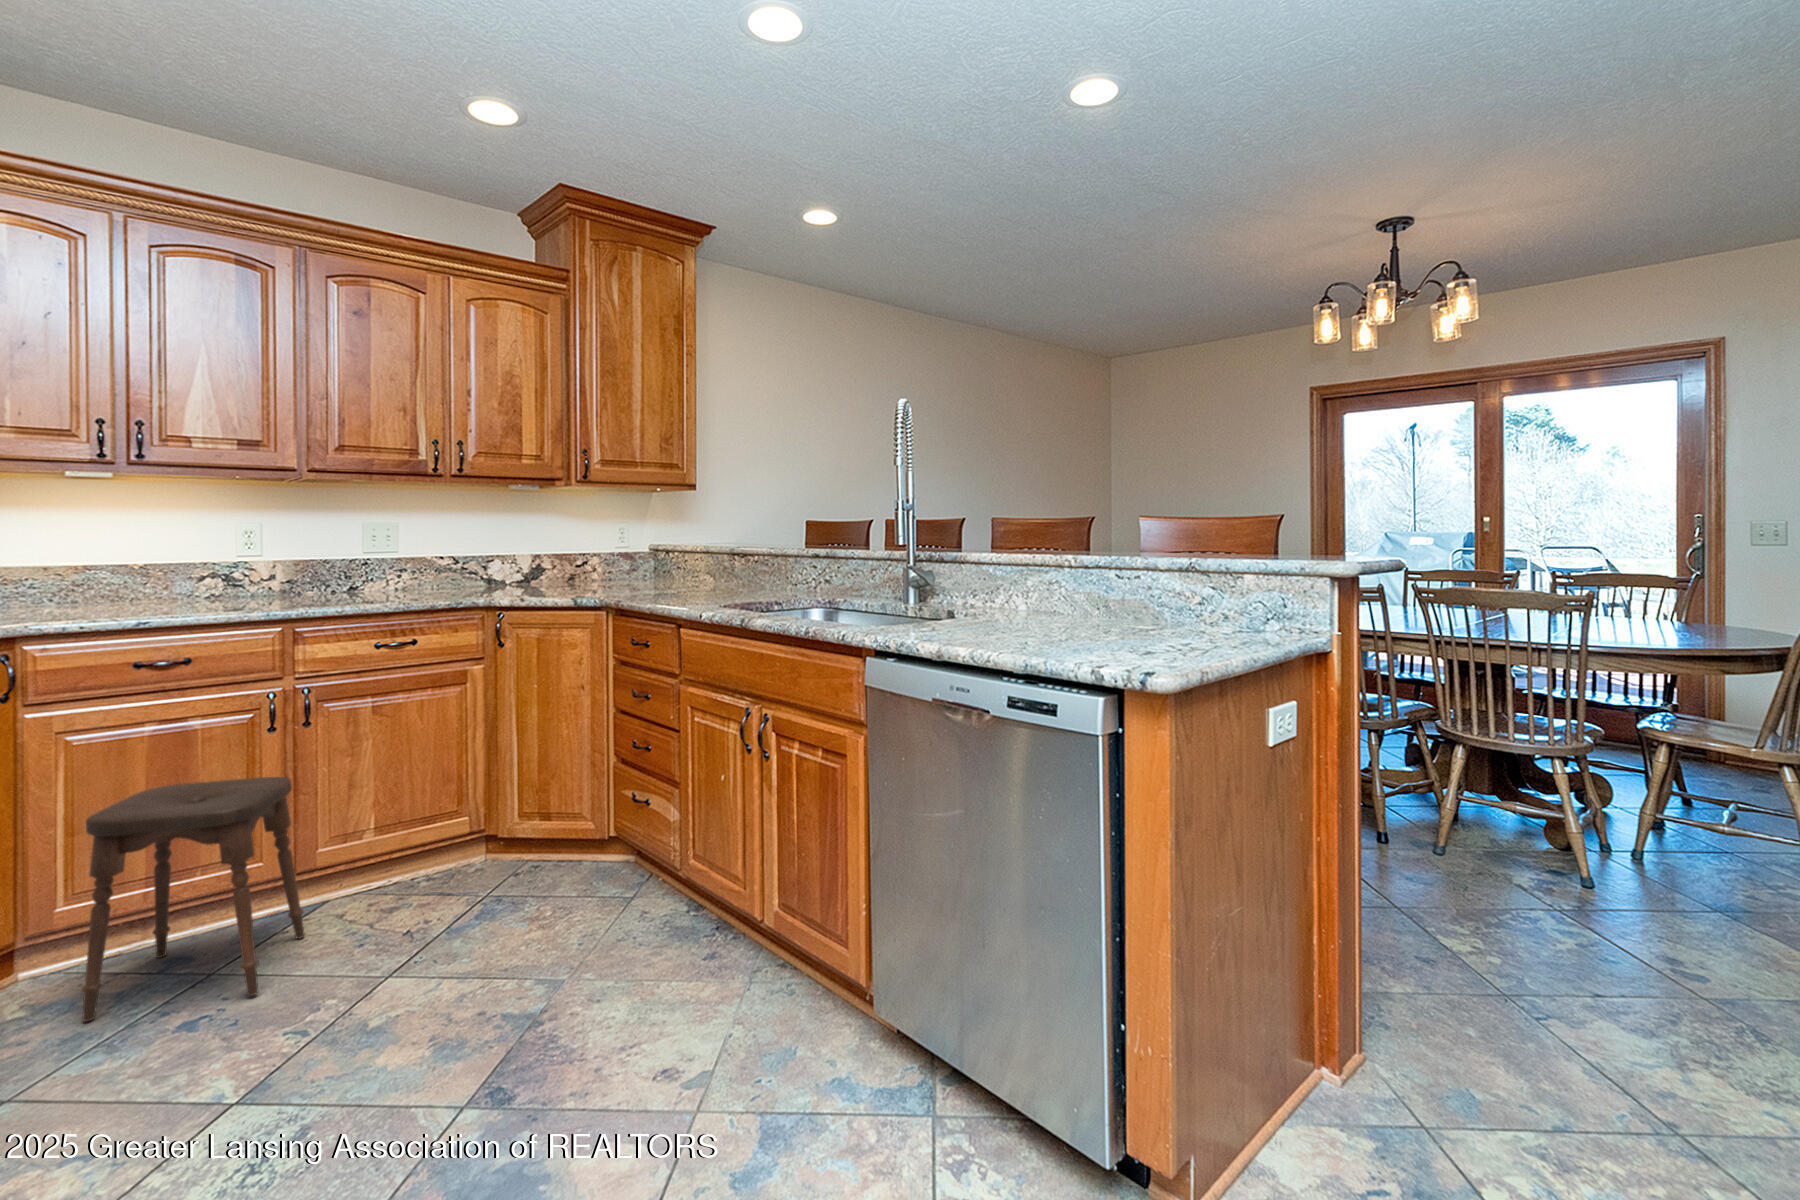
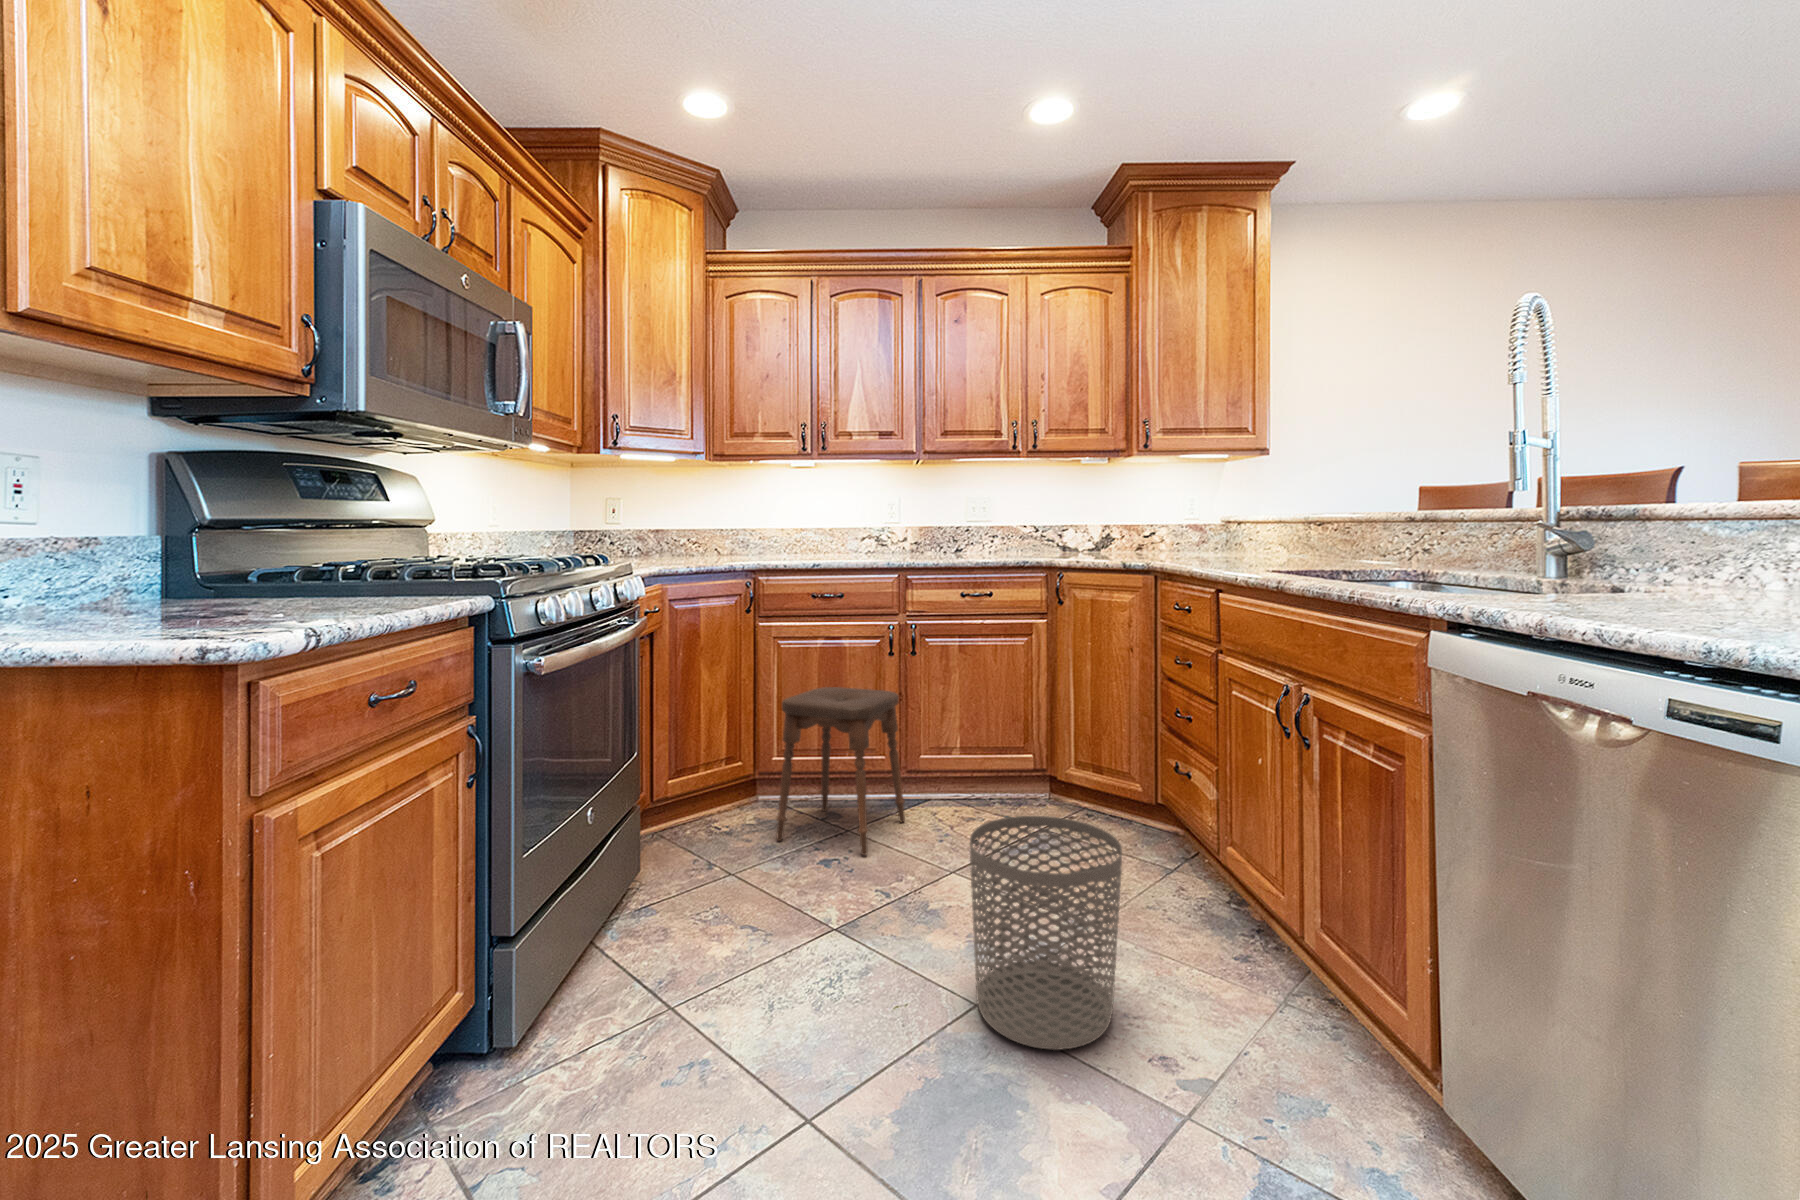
waste bin: none [448,879,615,1124] -> present [970,816,1122,1050]

